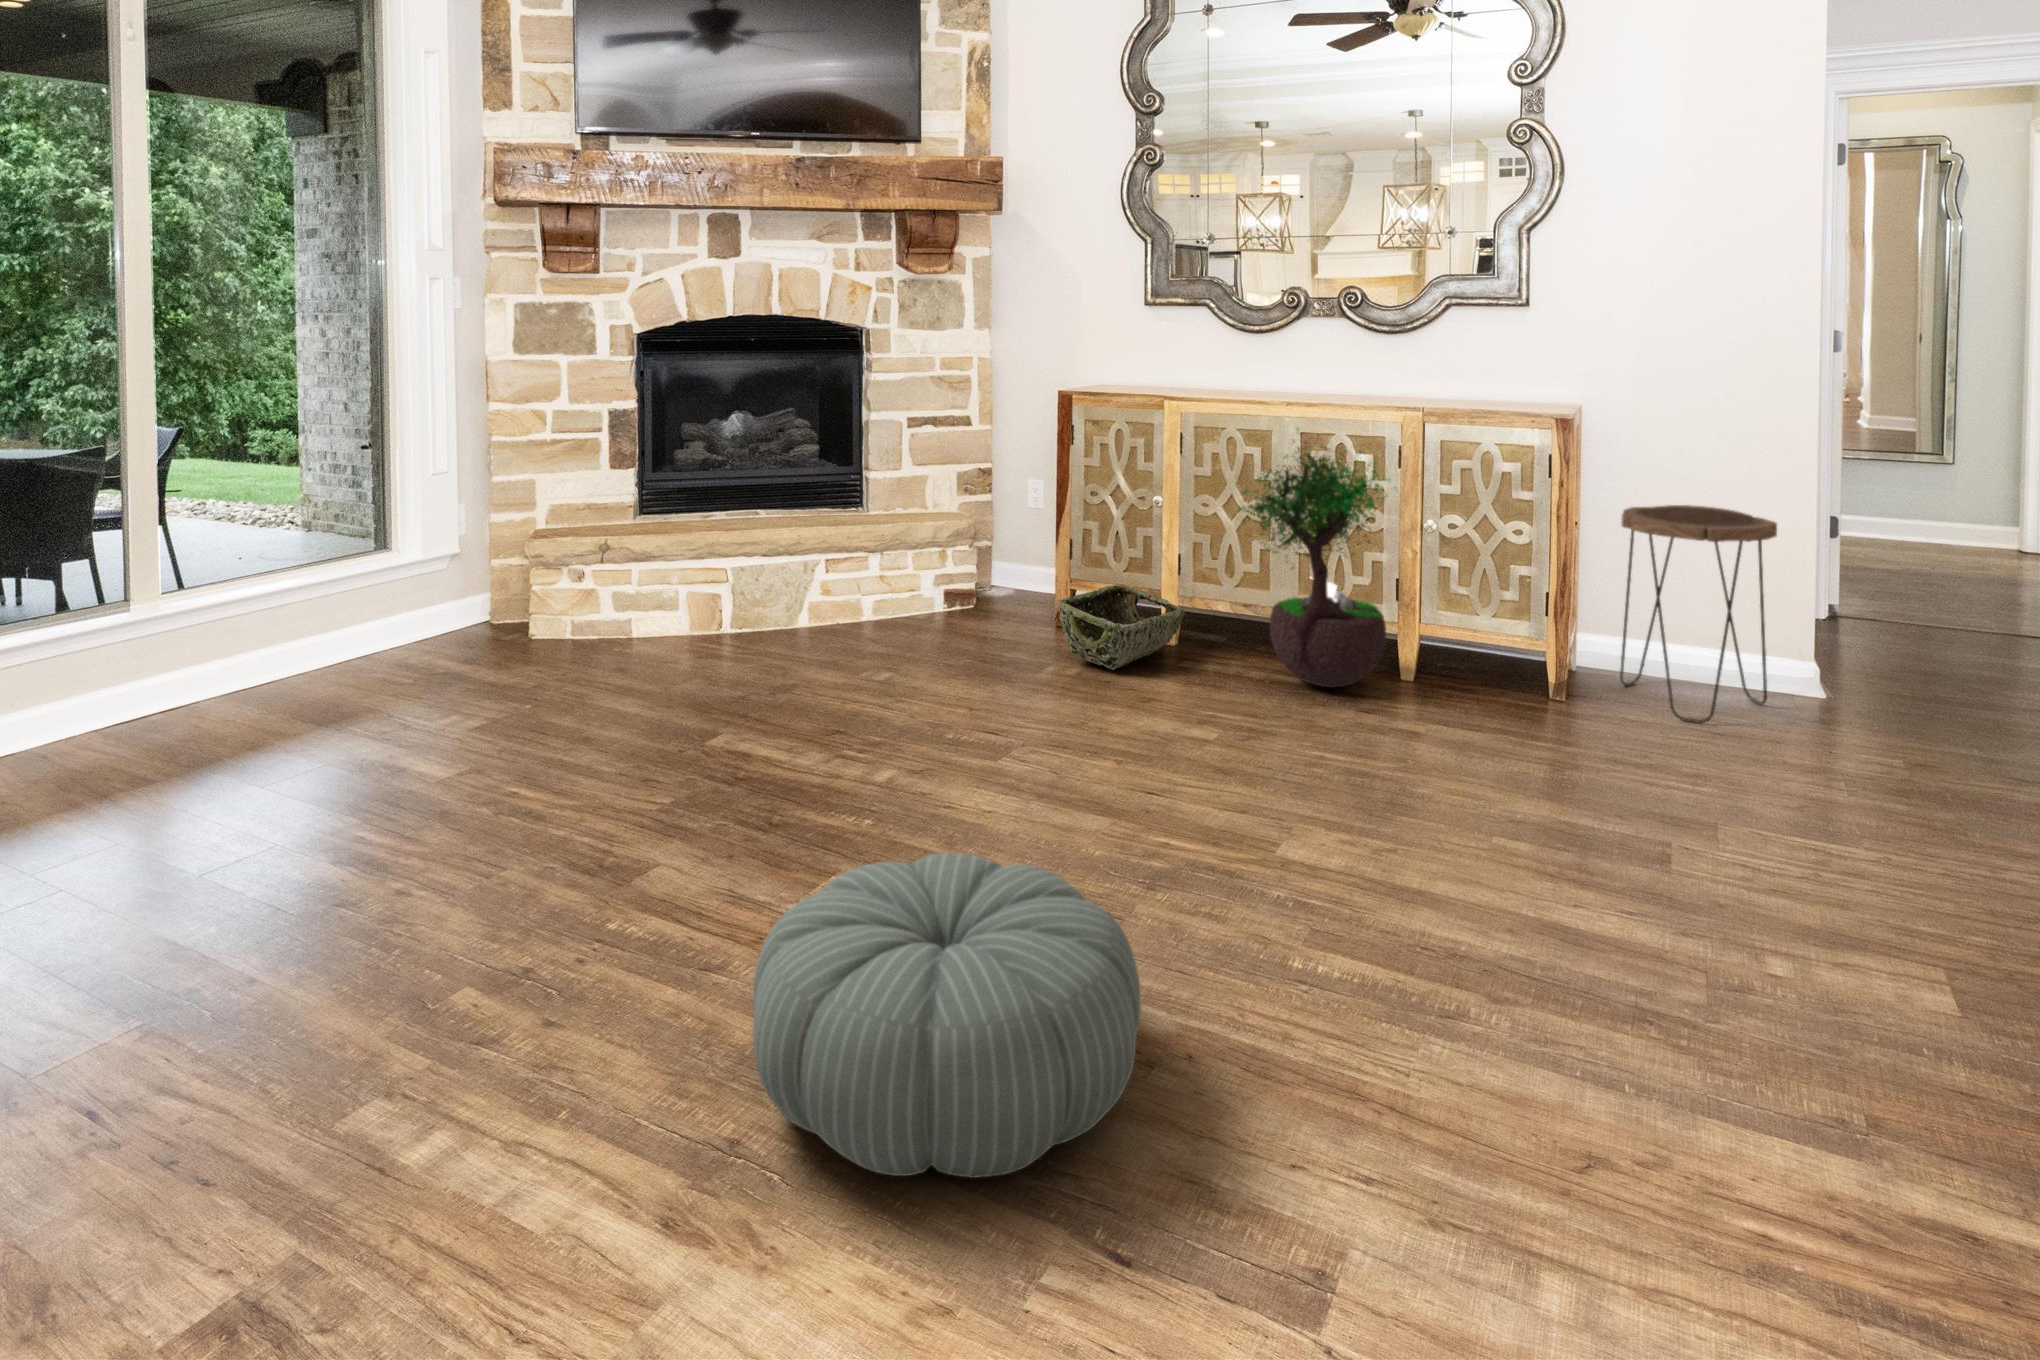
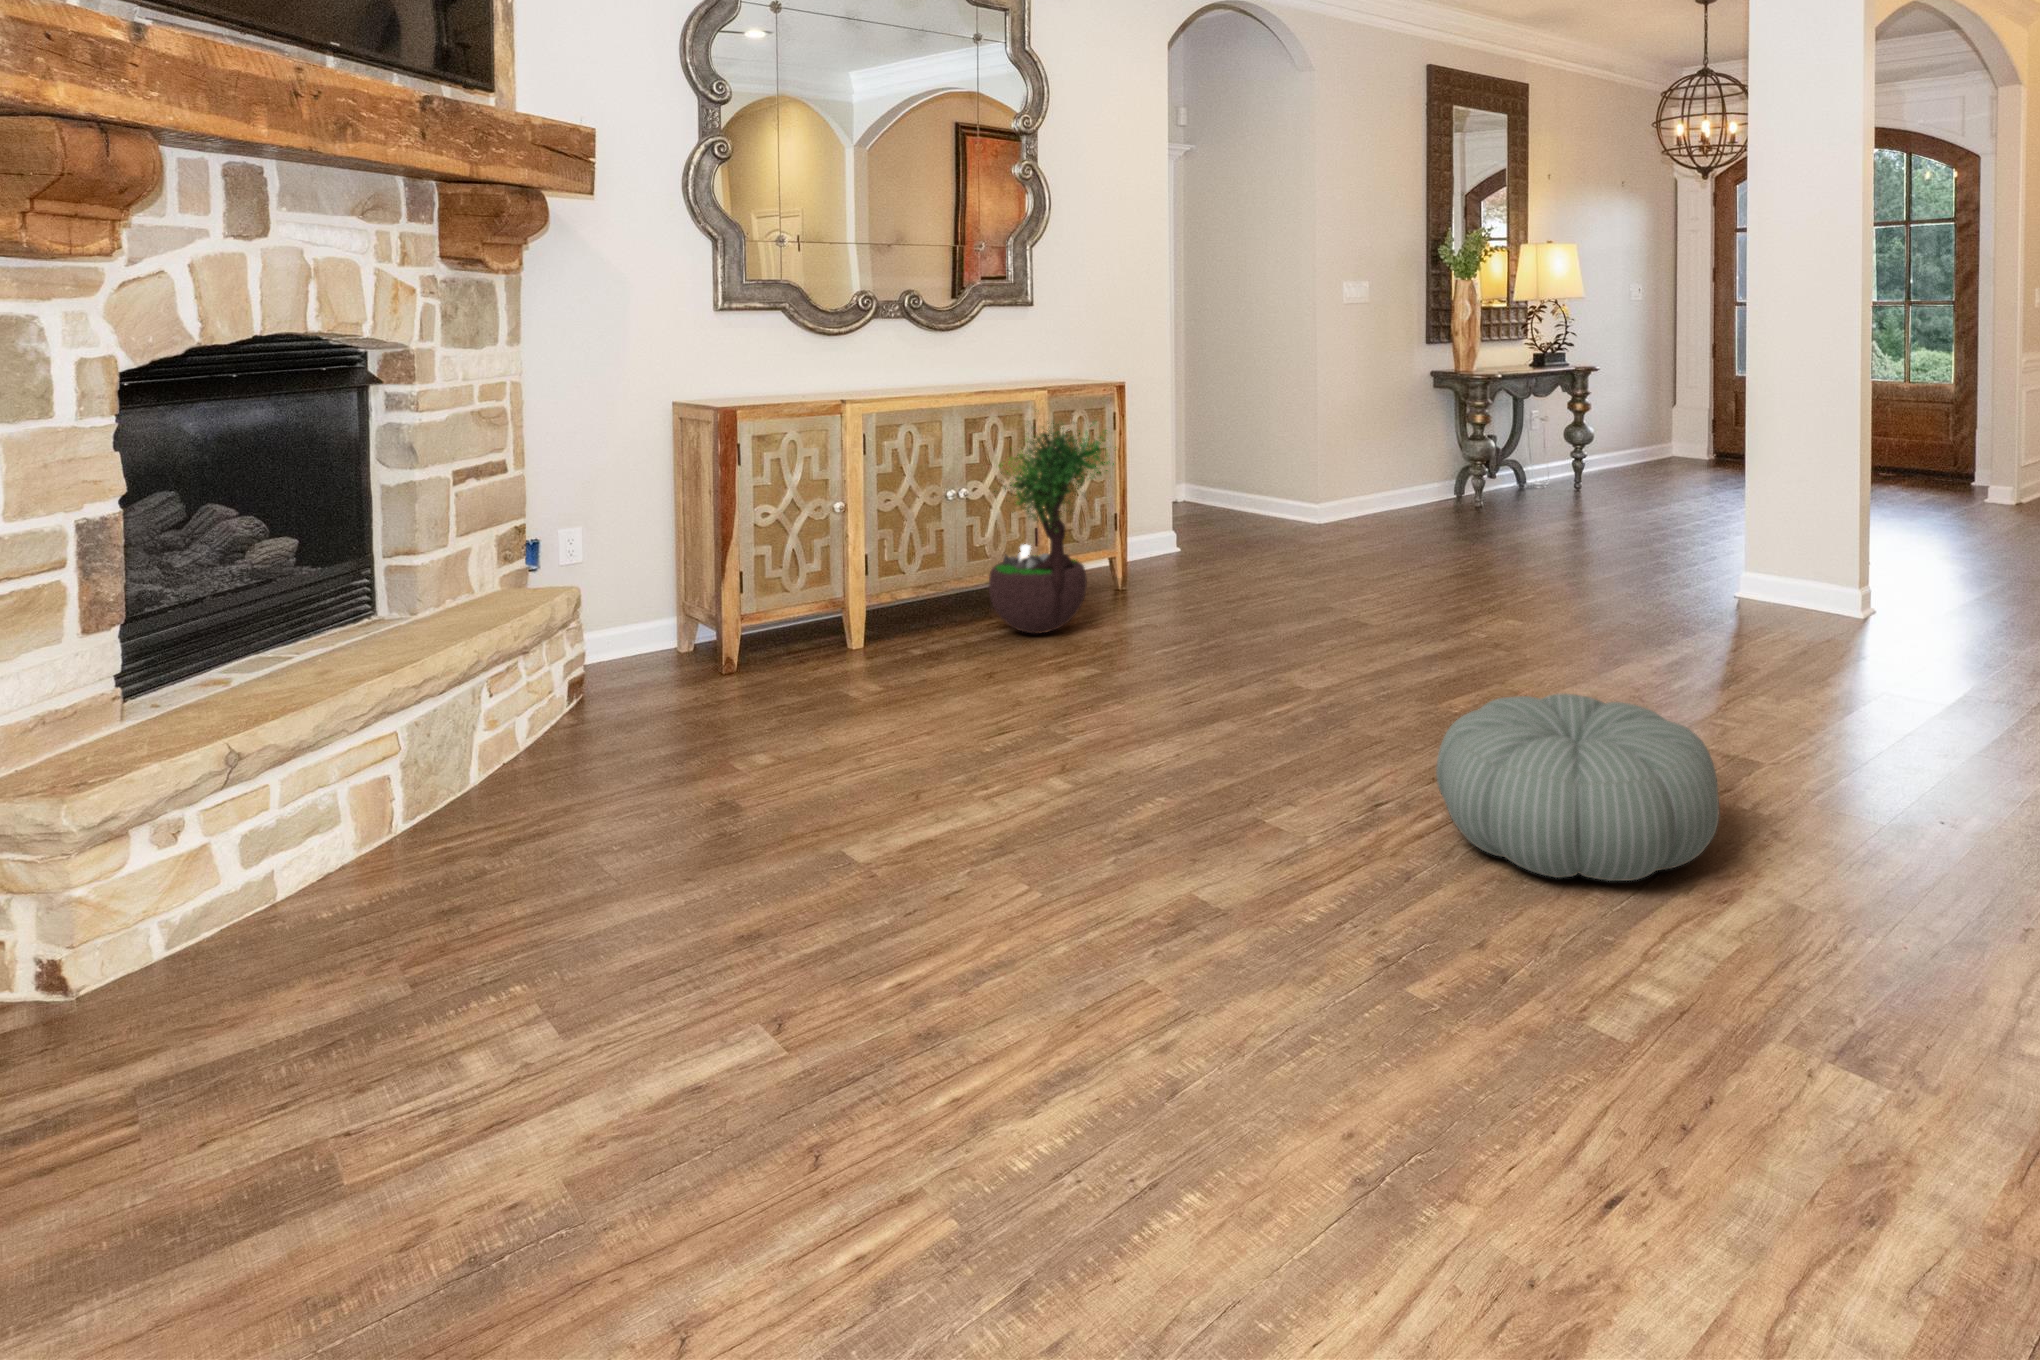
side table: present [1620,505,1777,723] -> none [1139,439,1230,582]
woven basket: present [1058,585,1186,670] -> none [816,604,934,681]

